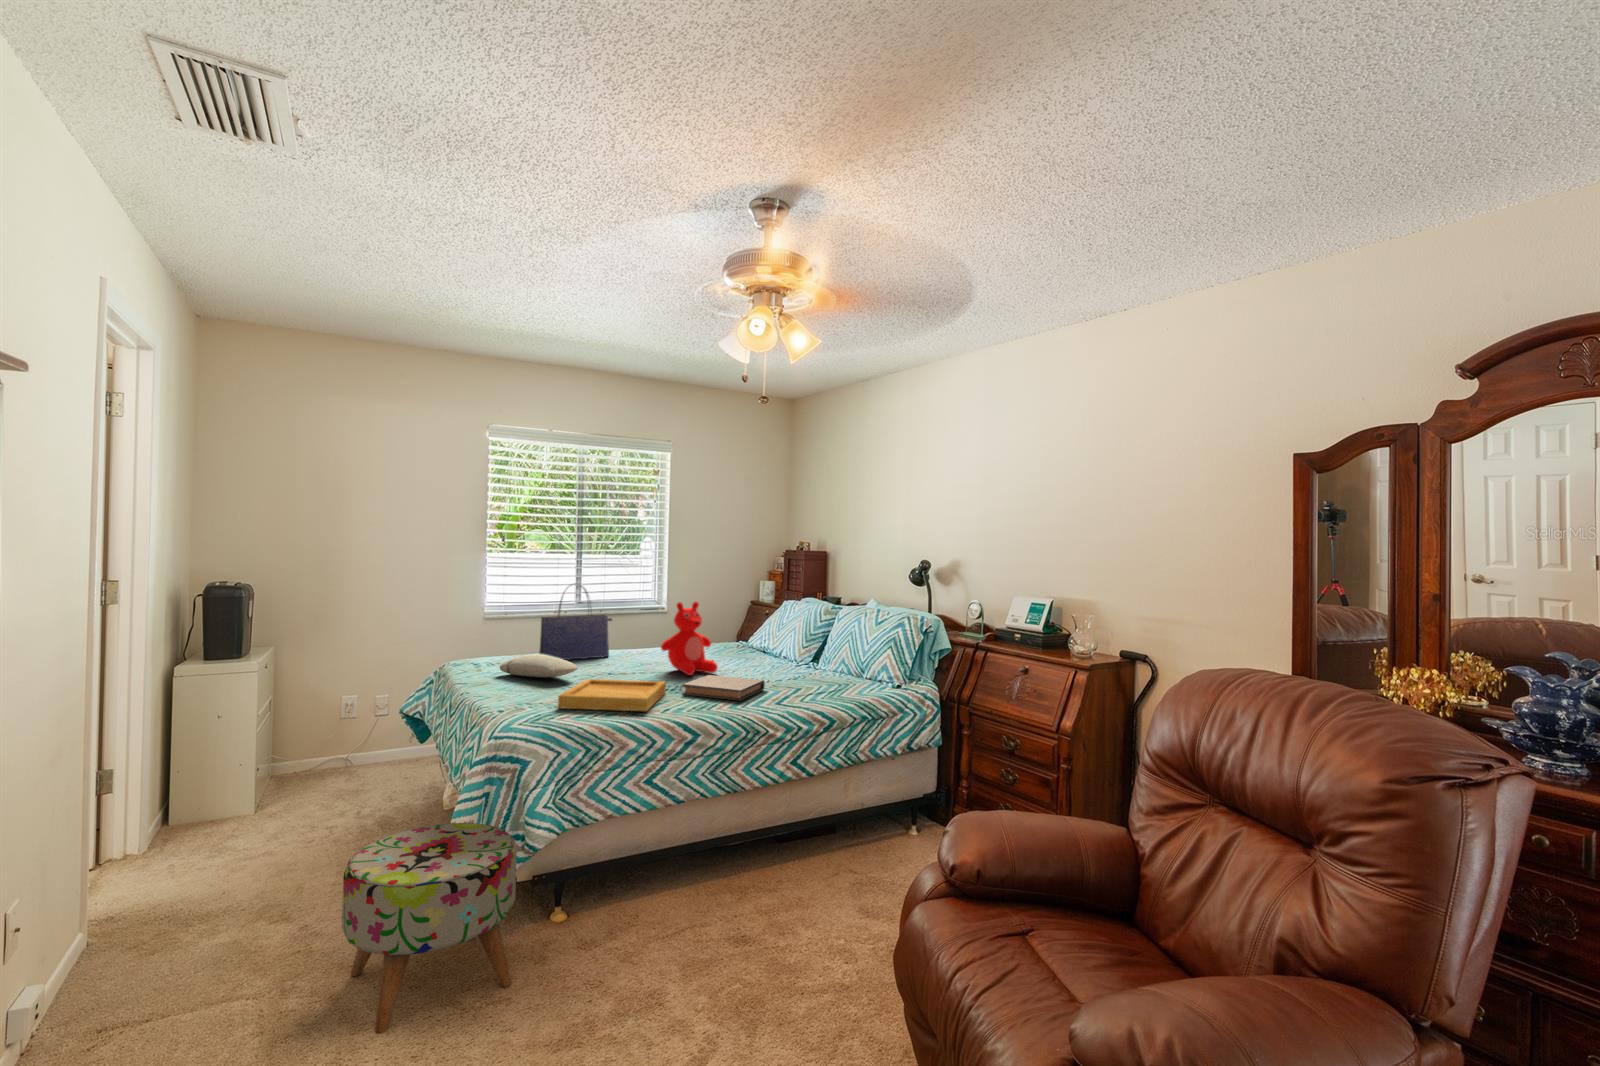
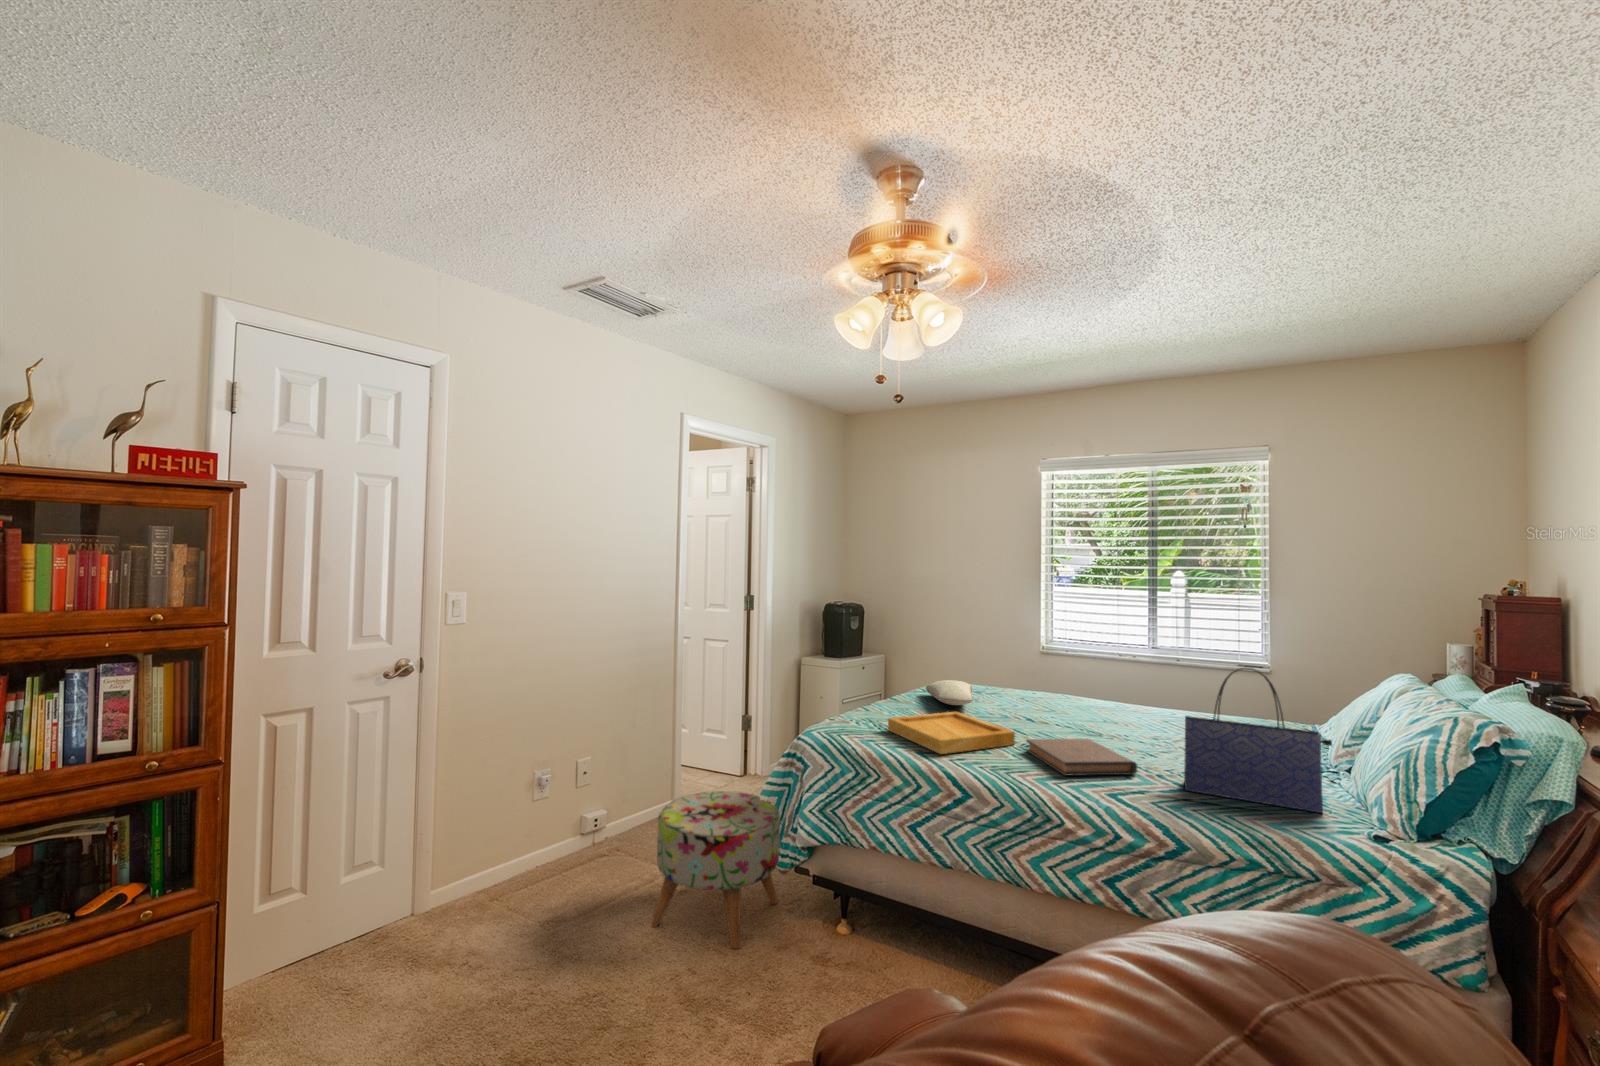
tote bag: present [539,589,612,660] -> present [1184,668,1332,813]
teddy bear: present [661,602,718,675] -> none [1069,646,1145,740]

